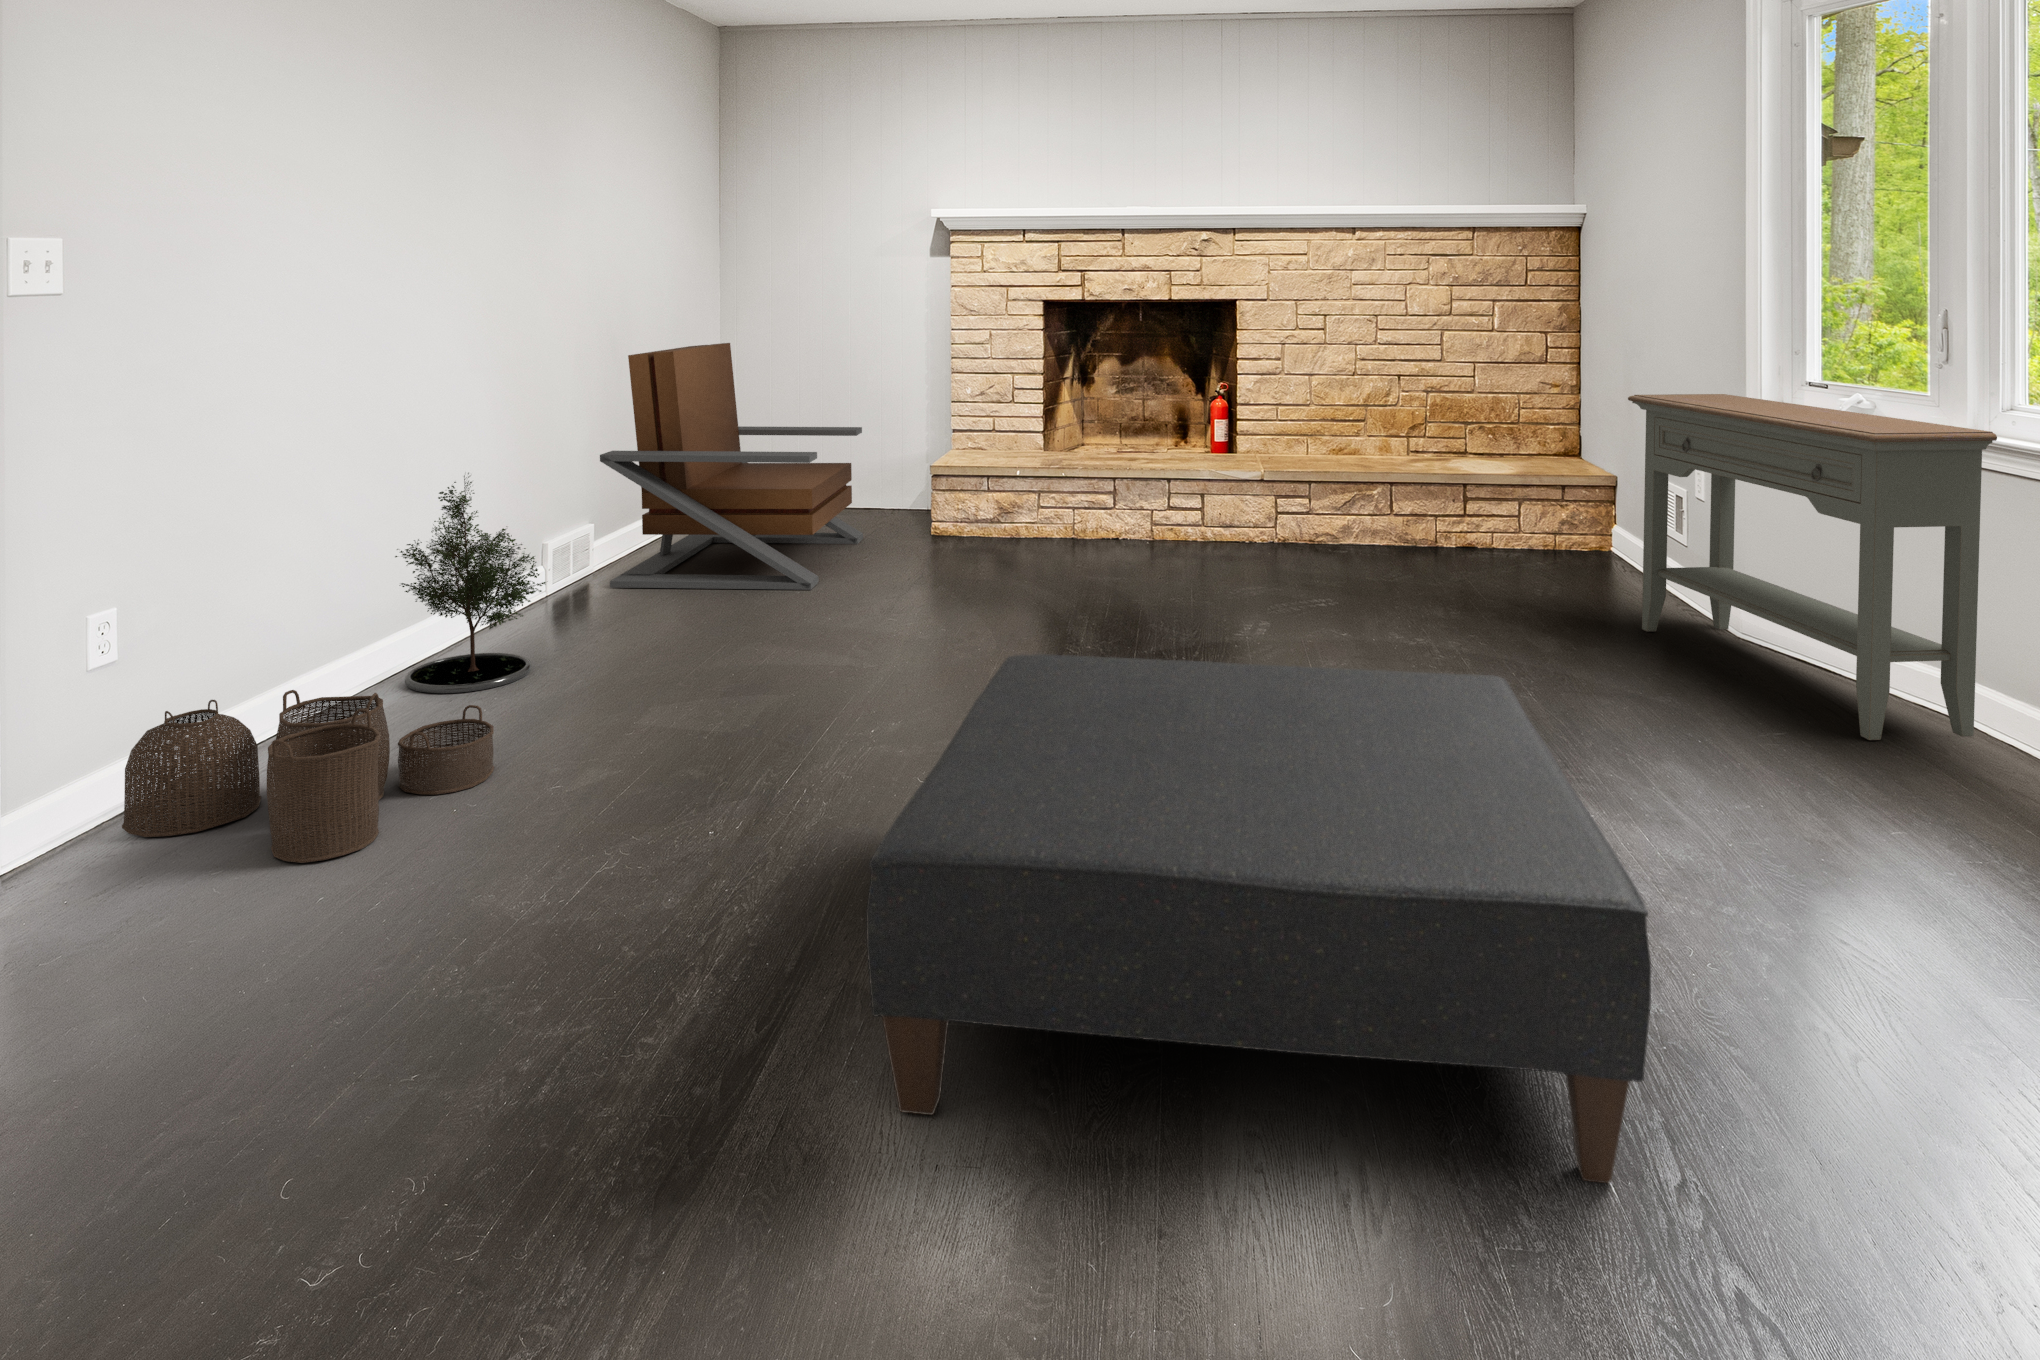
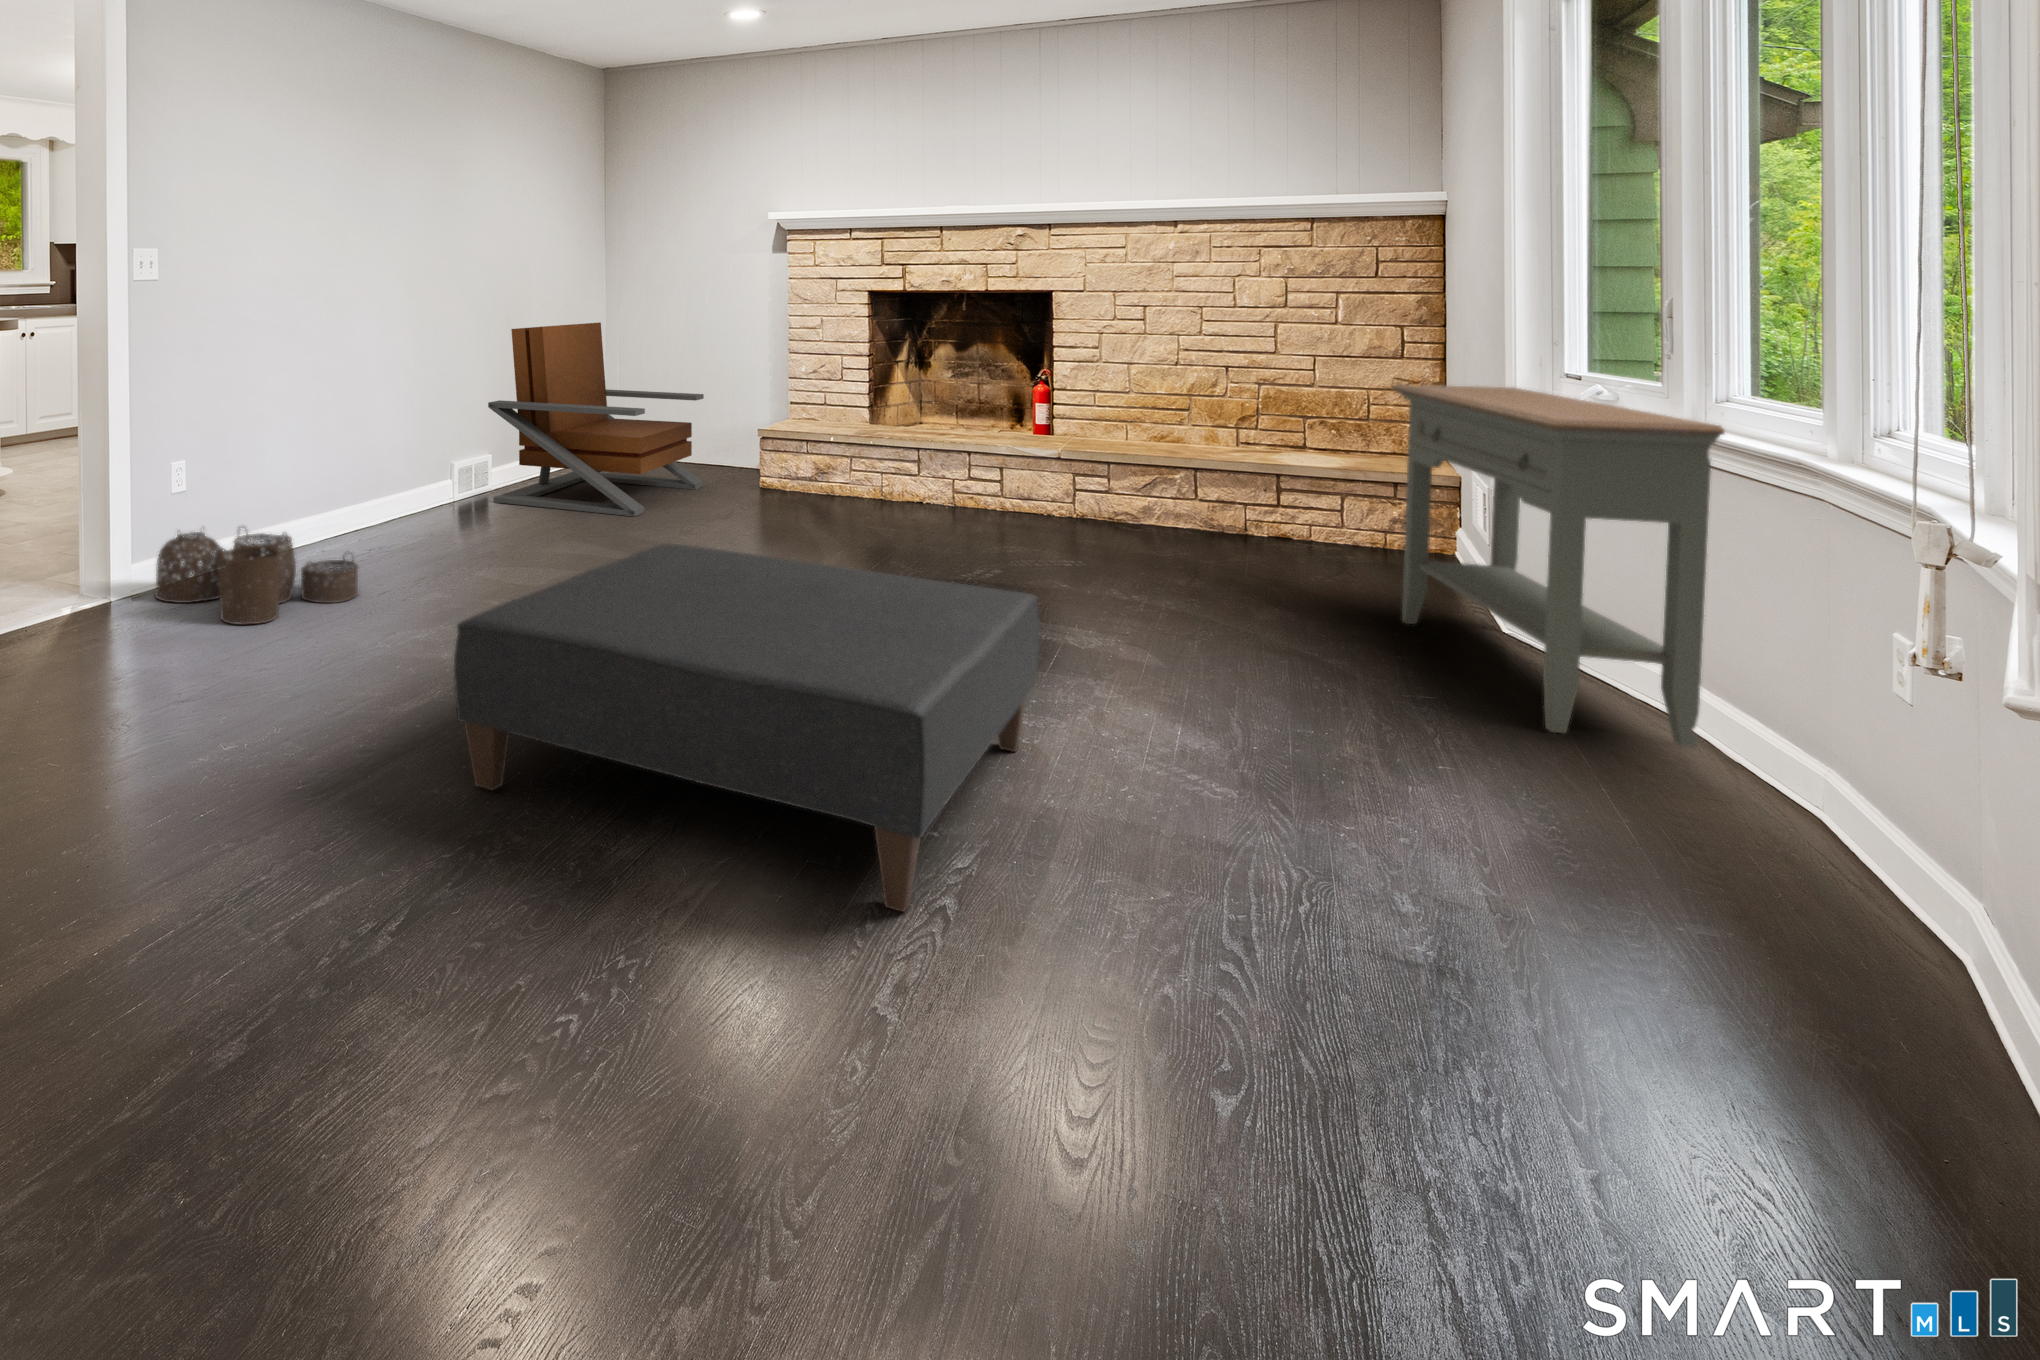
potted tree: present [395,473,546,693] -> none [329,402,424,553]

